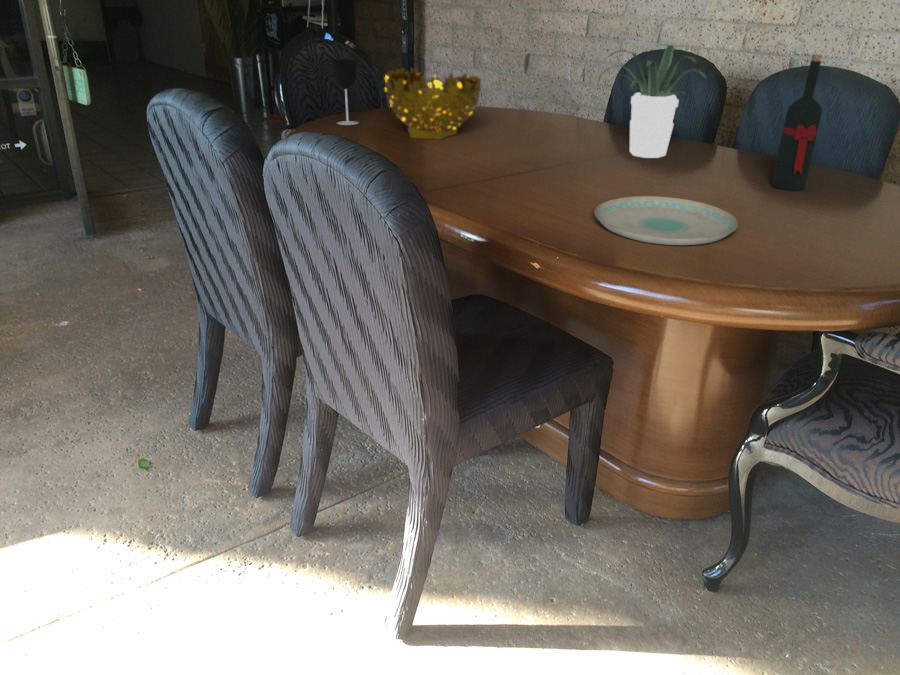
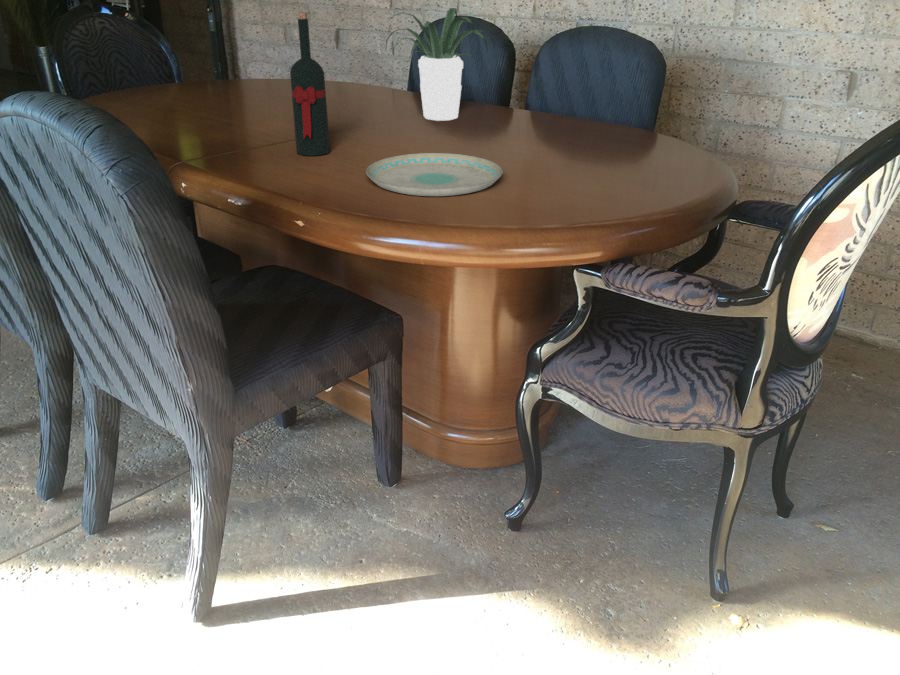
wine bottle: present [771,55,822,190] -> present [290,12,330,156]
wine glass: present [332,59,358,125] -> none [106,30,145,101]
decorative bowl: present [385,68,481,140] -> none [163,37,270,112]

